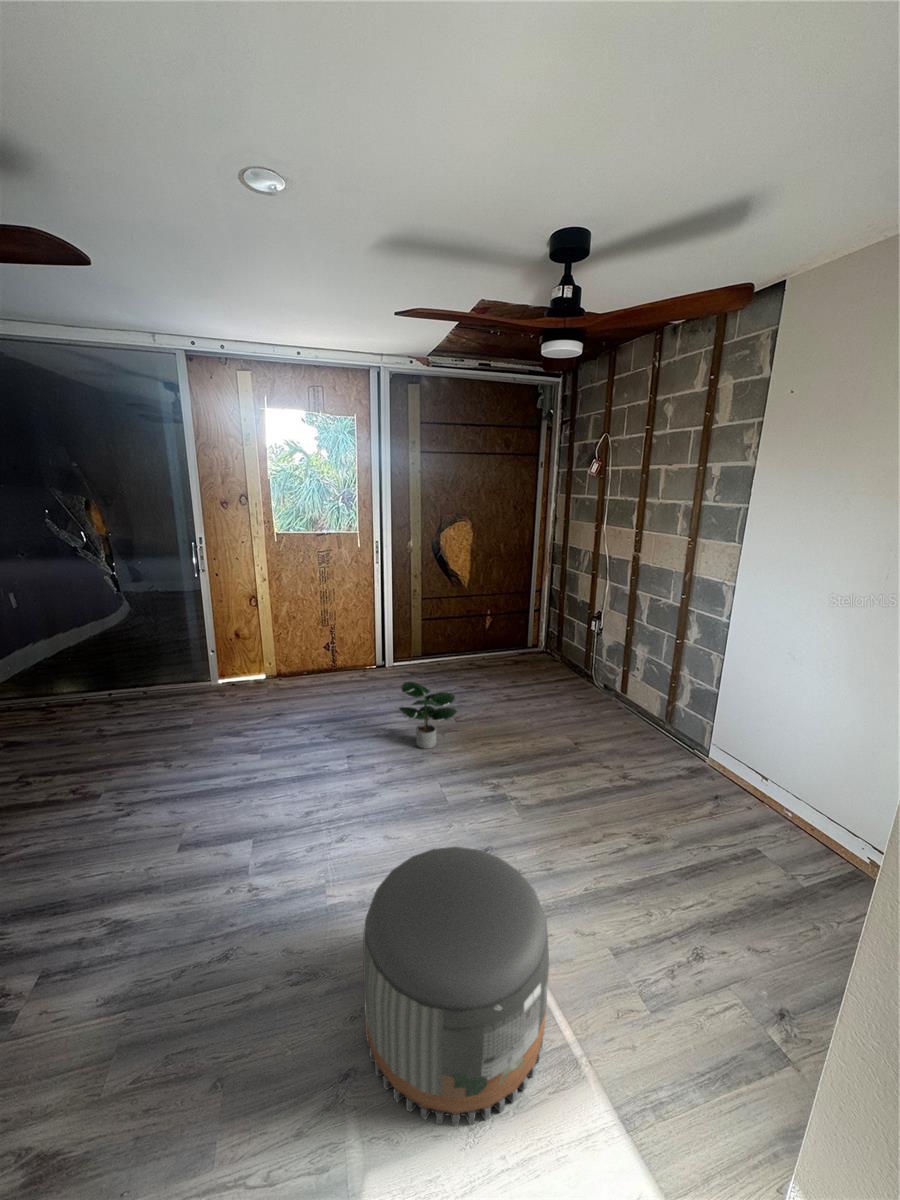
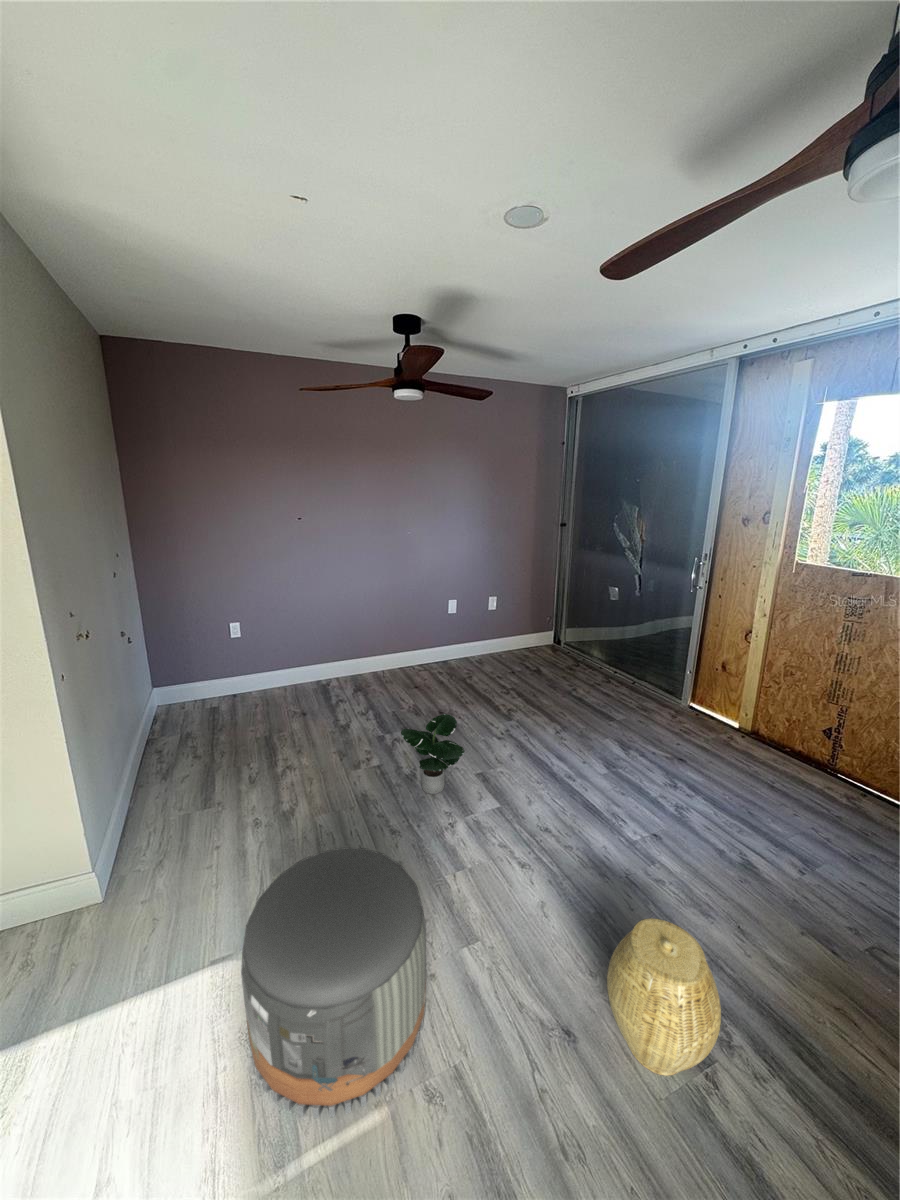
potted plant: present [399,682,457,749] -> present [401,714,465,794]
woven basket: none [464,739,527,825] -> present [607,918,721,1076]

